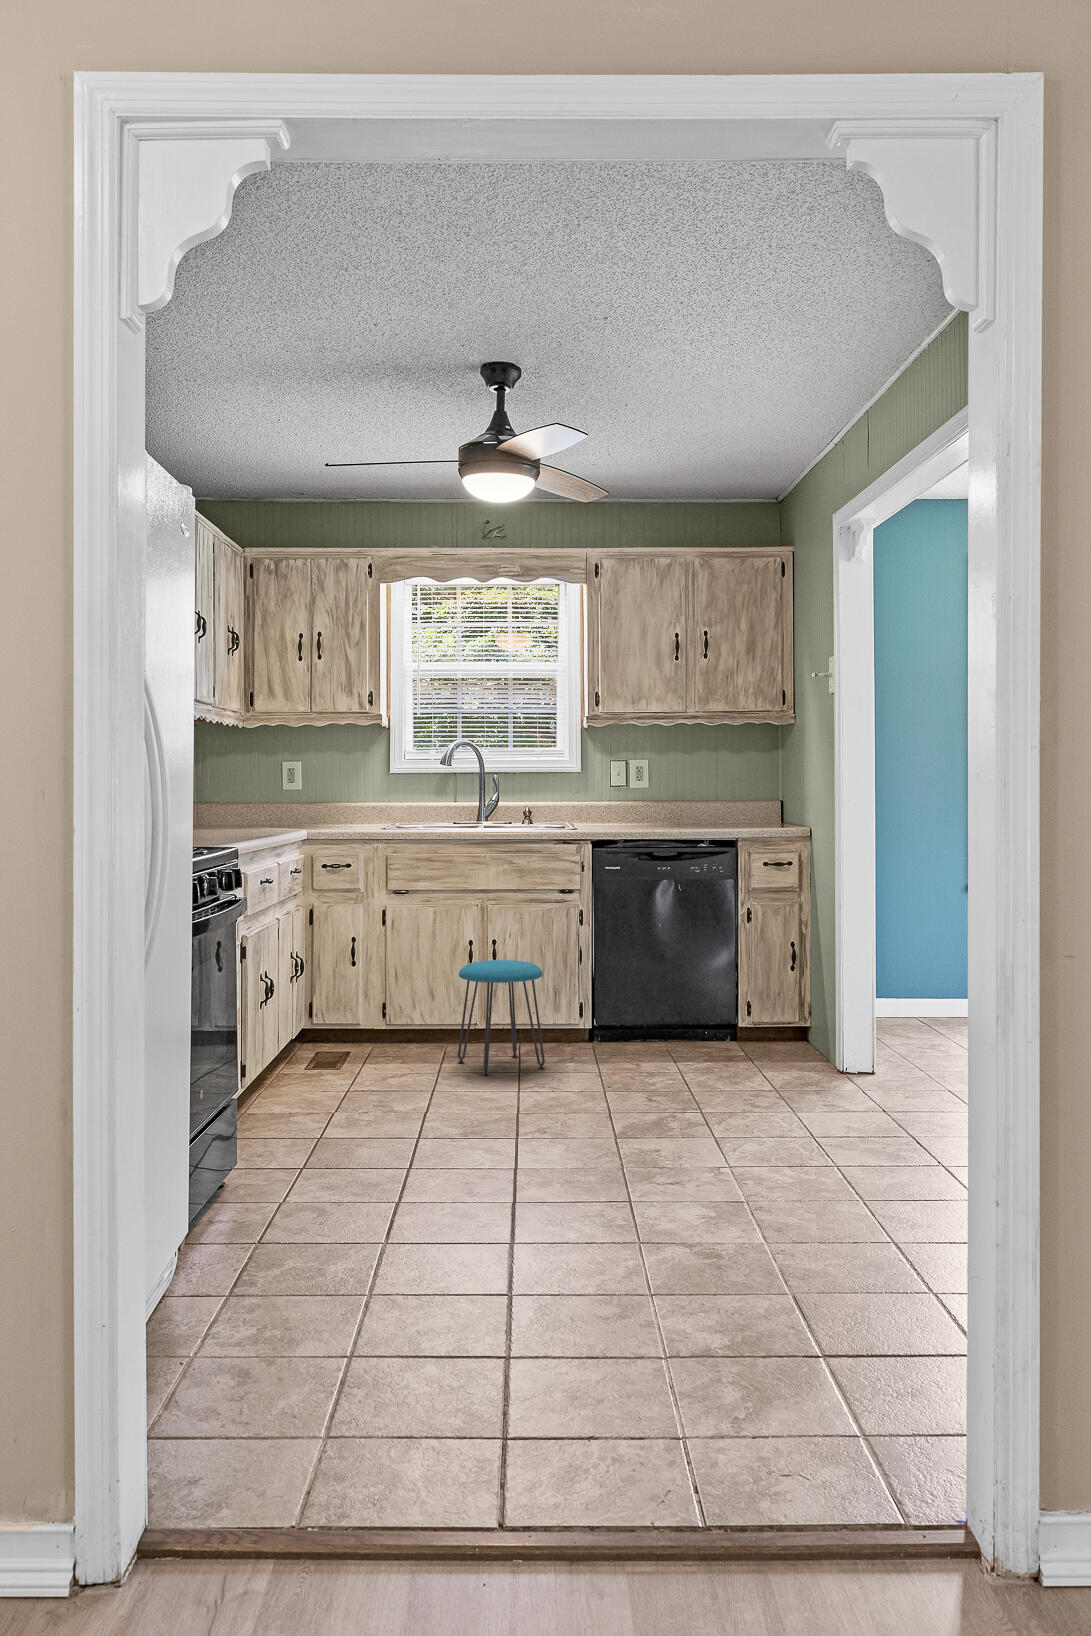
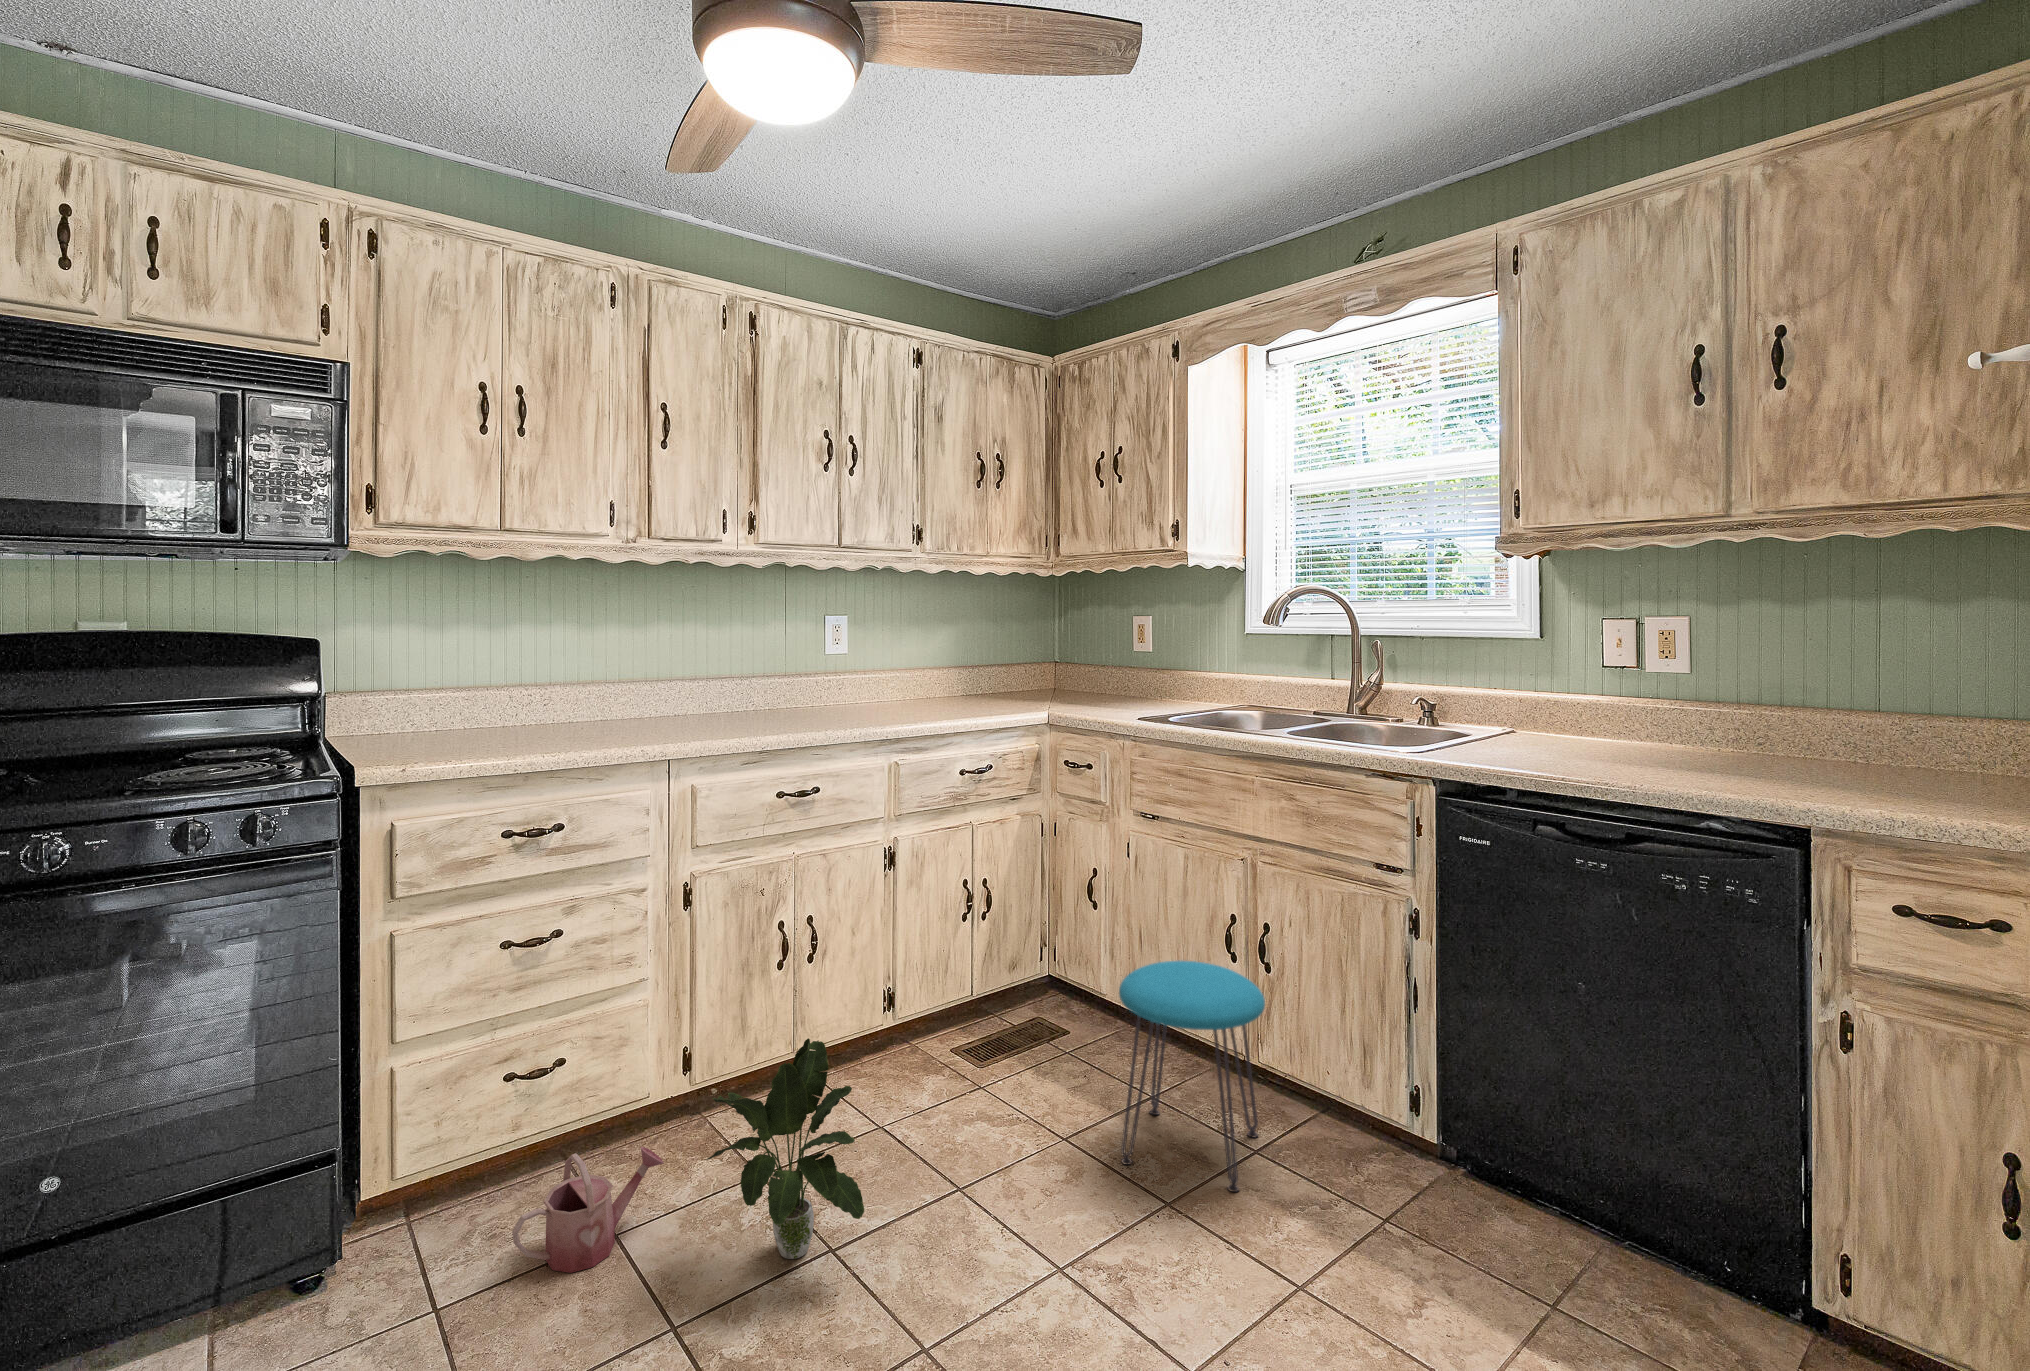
potted plant: none [369,995,467,1132] -> present [705,1038,864,1259]
watering can: none [287,1098,338,1170] -> present [512,1147,664,1273]

